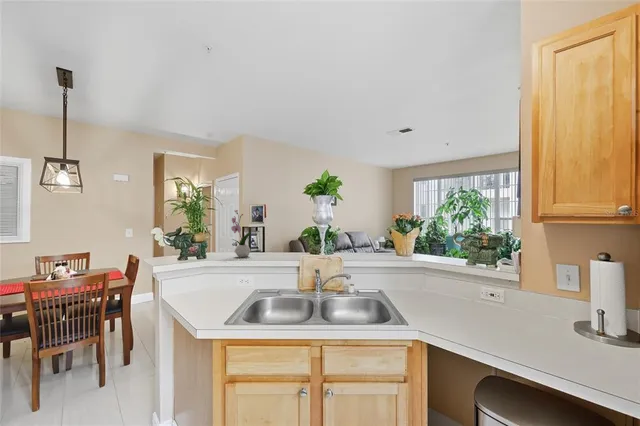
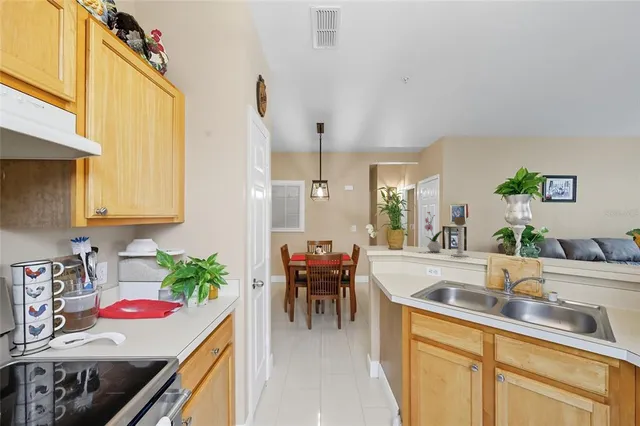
candle holder: none [263,216,280,260] -> present [451,217,469,257]

